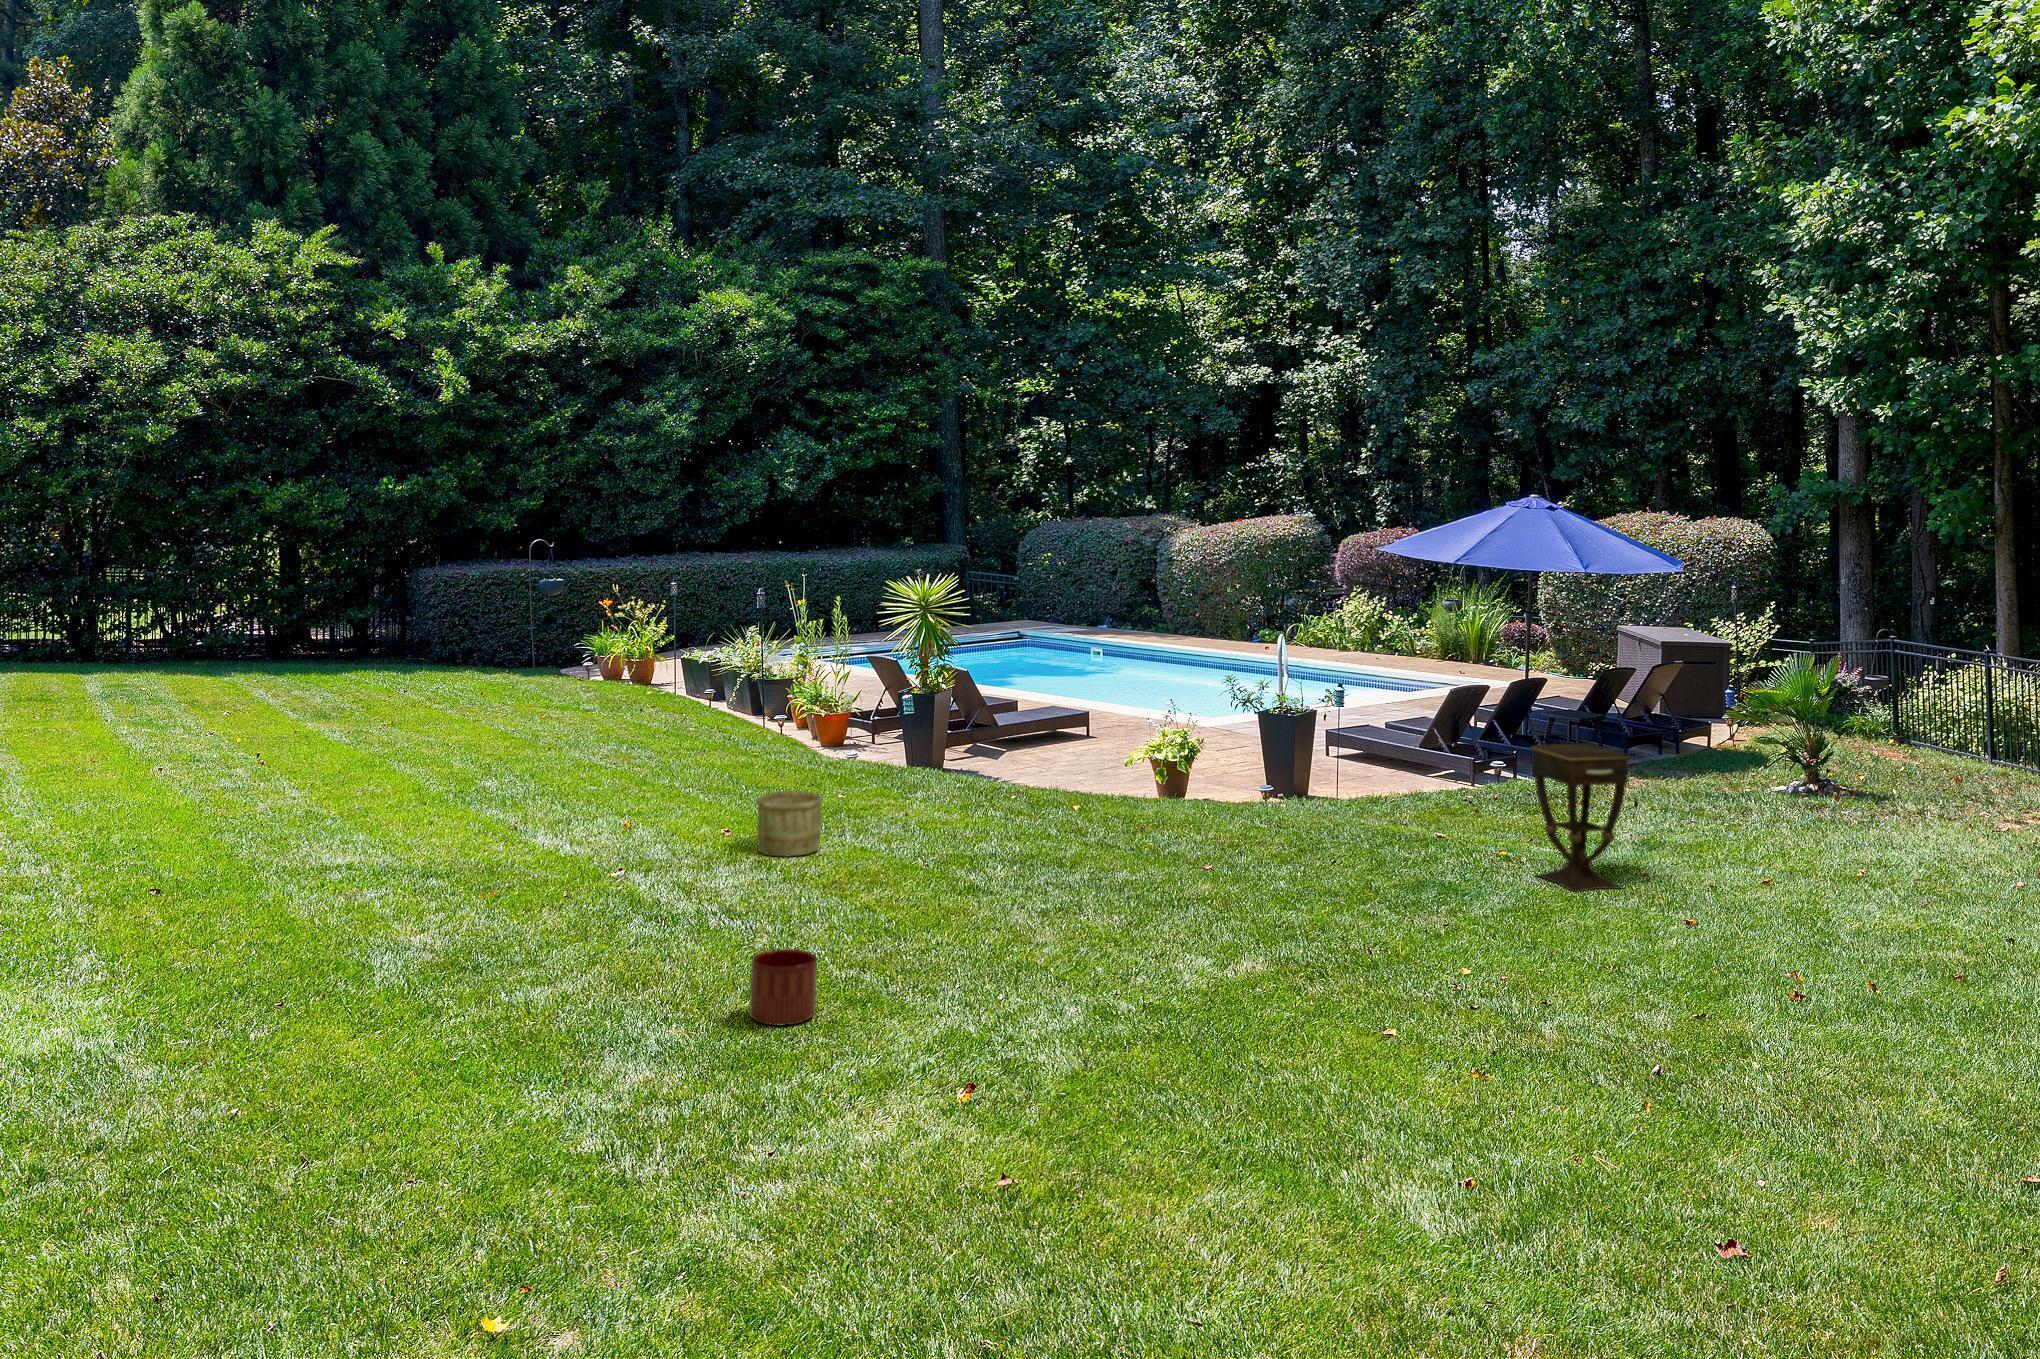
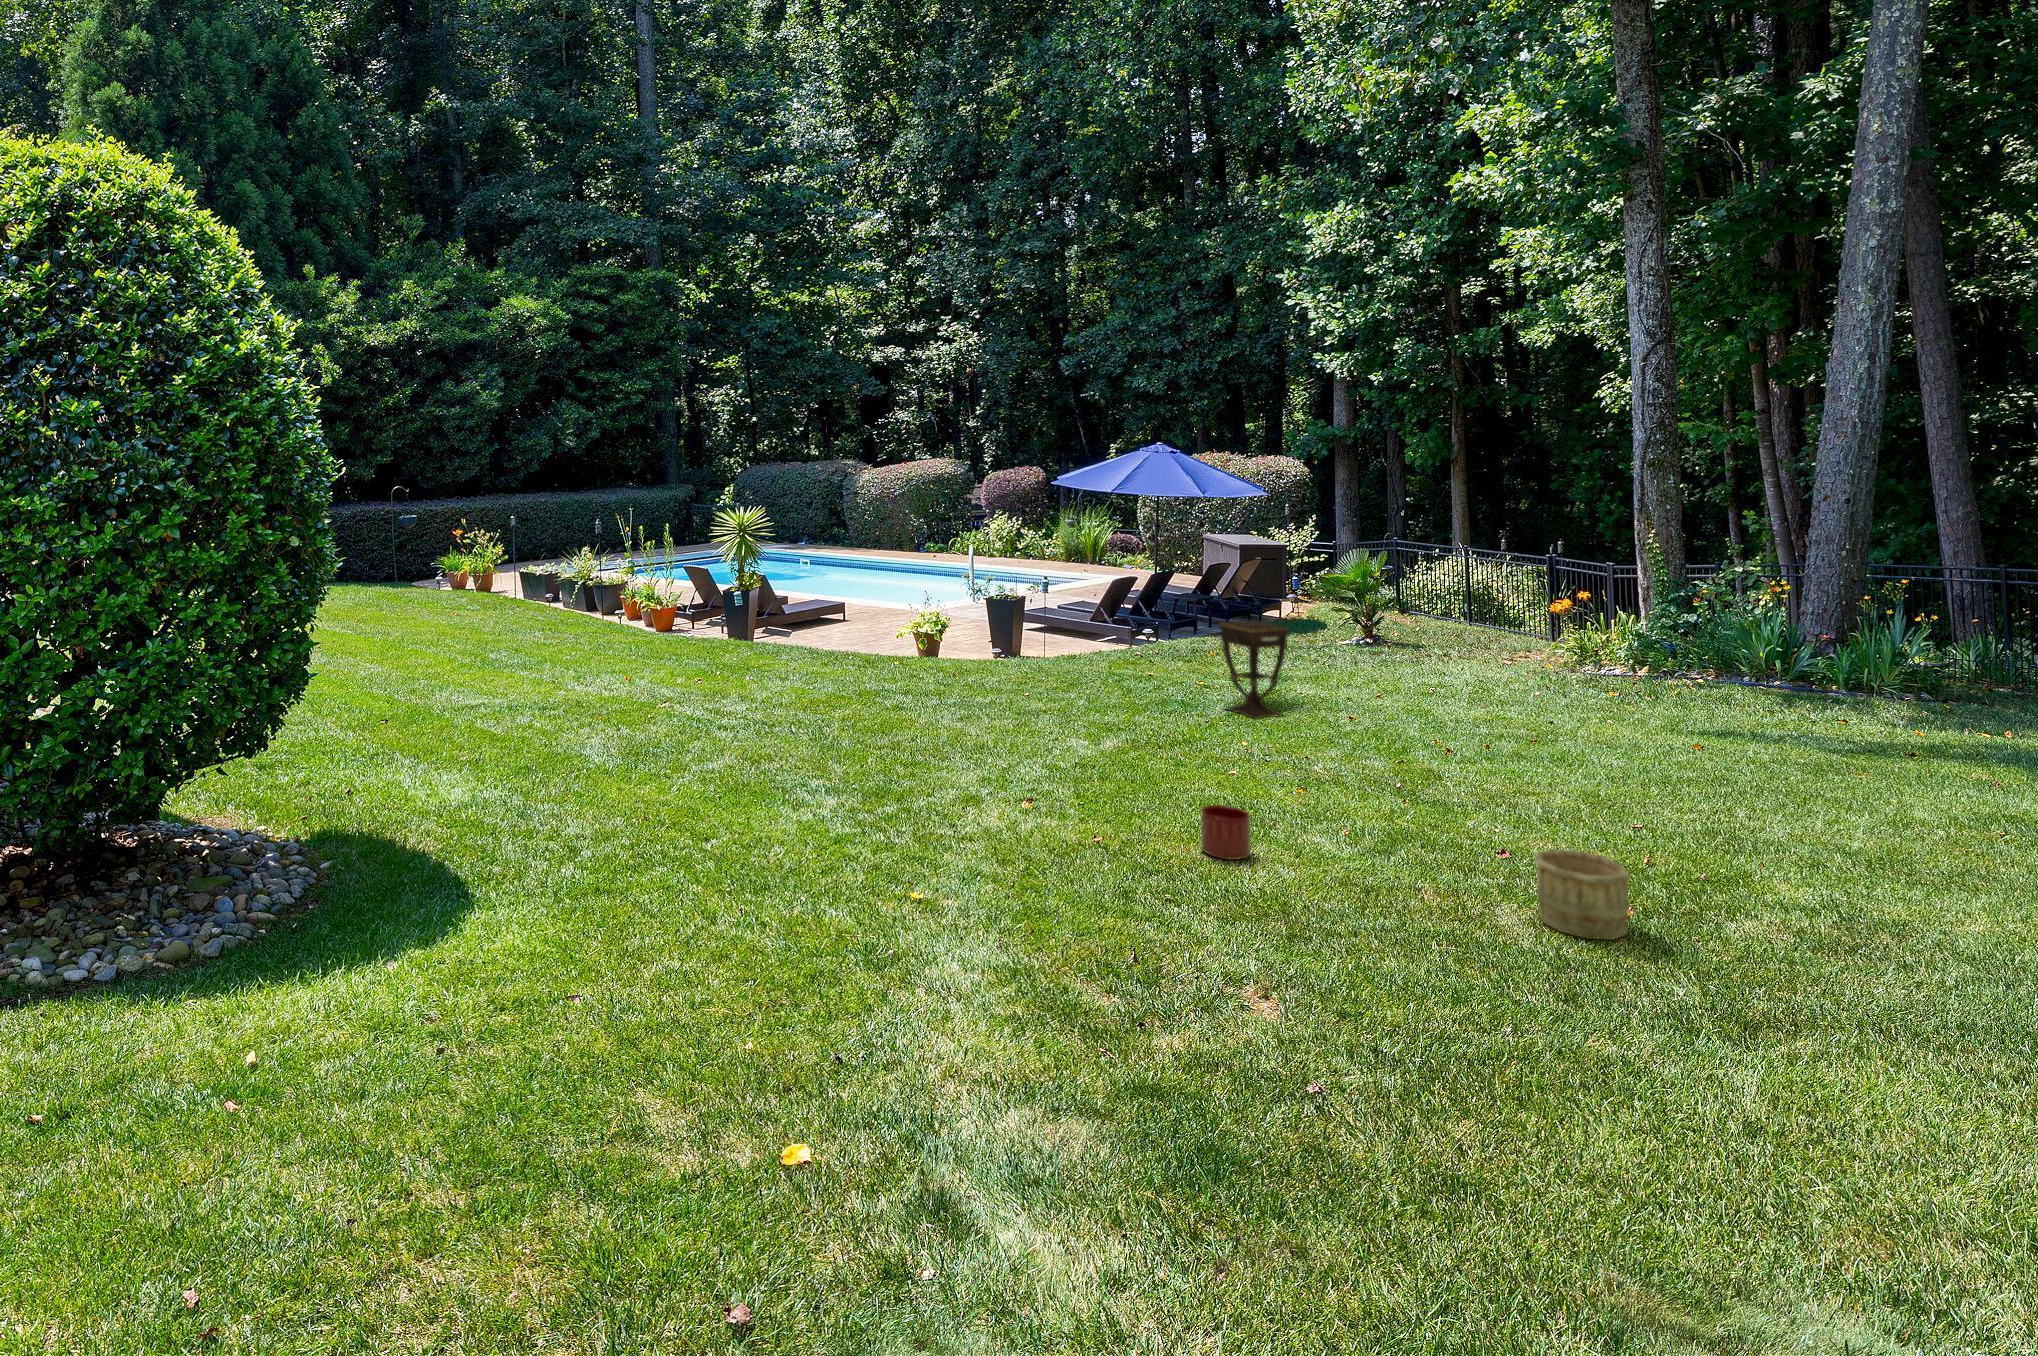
wooden bucket: present [756,790,823,856] -> present [1535,849,1630,940]
planter: present [749,949,817,1026] -> present [1201,805,1250,860]

